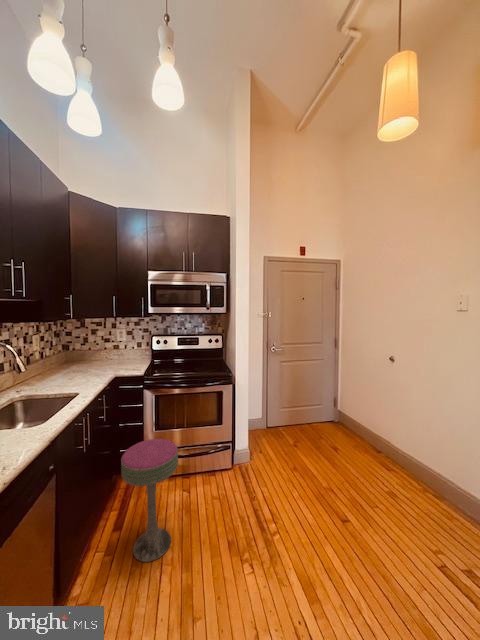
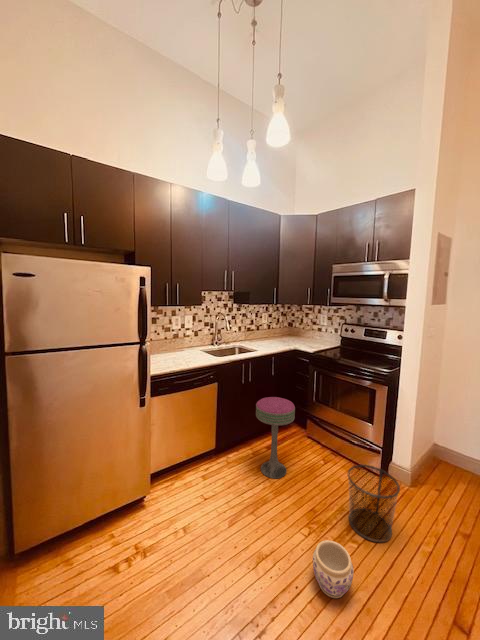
waste bin: none [246,455,289,525] -> present [348,465,400,542]
planter: none [288,540,328,600] -> present [313,540,354,599]

